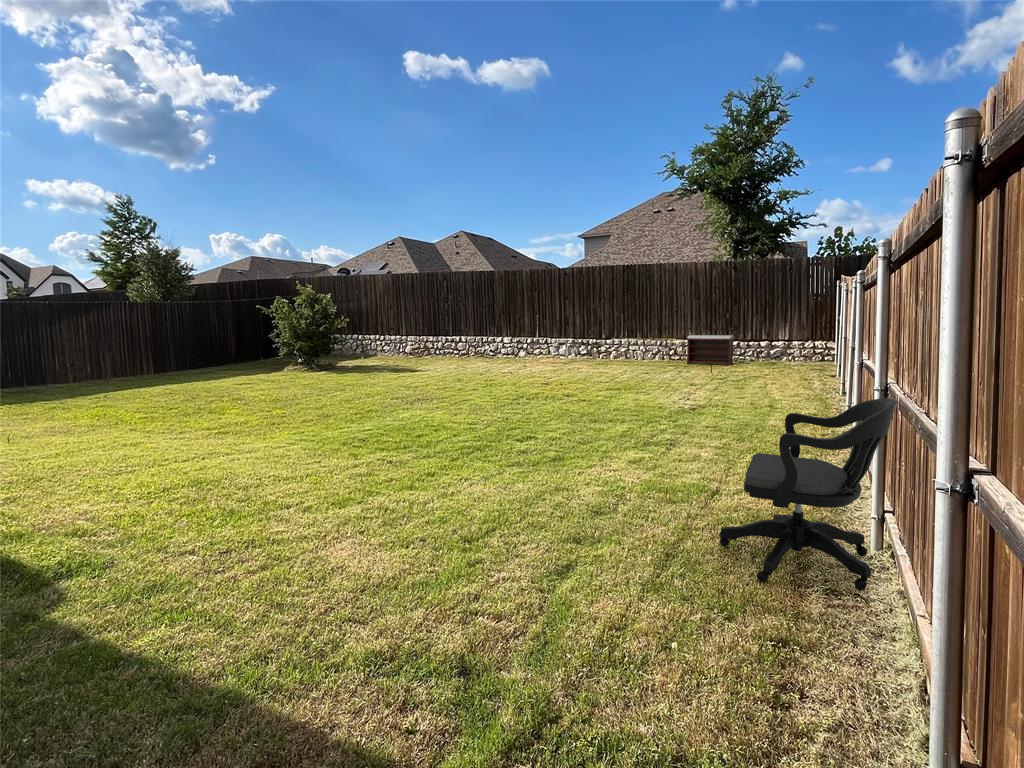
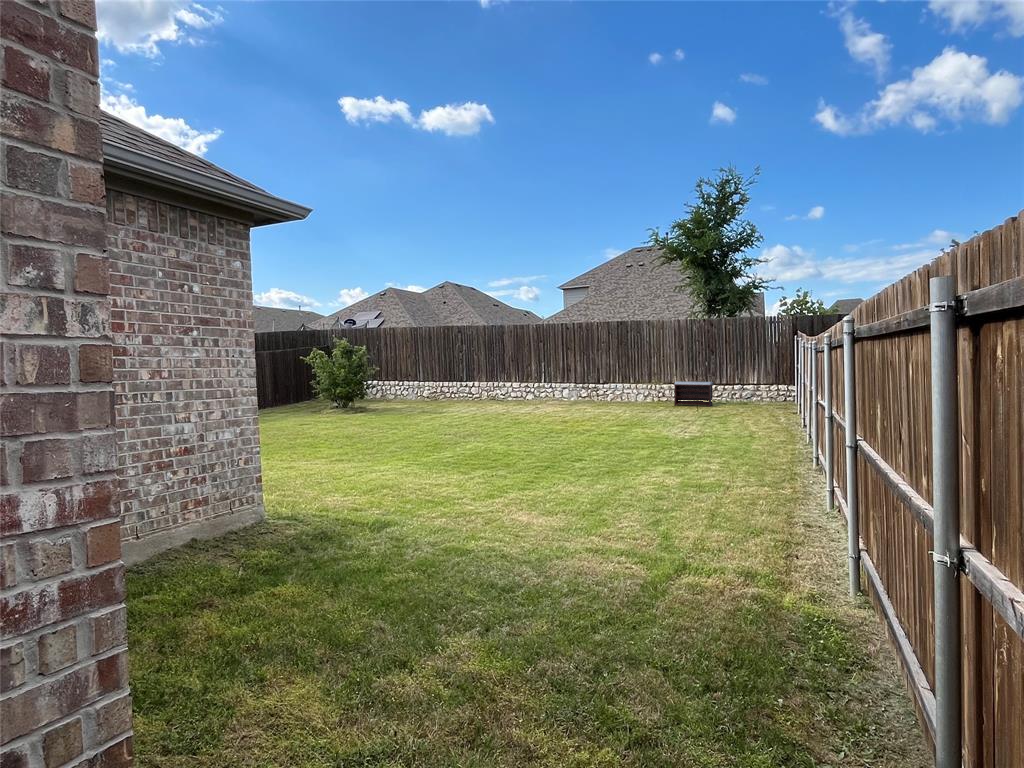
chair: present [720,398,896,590] -> none [739,419,838,526]

